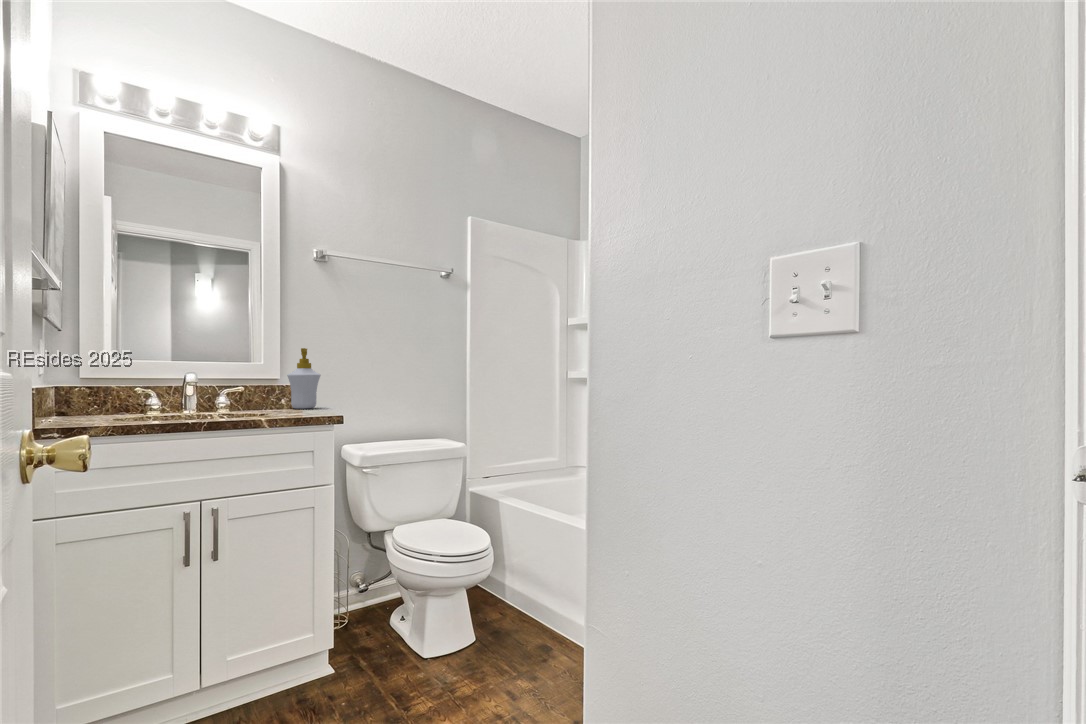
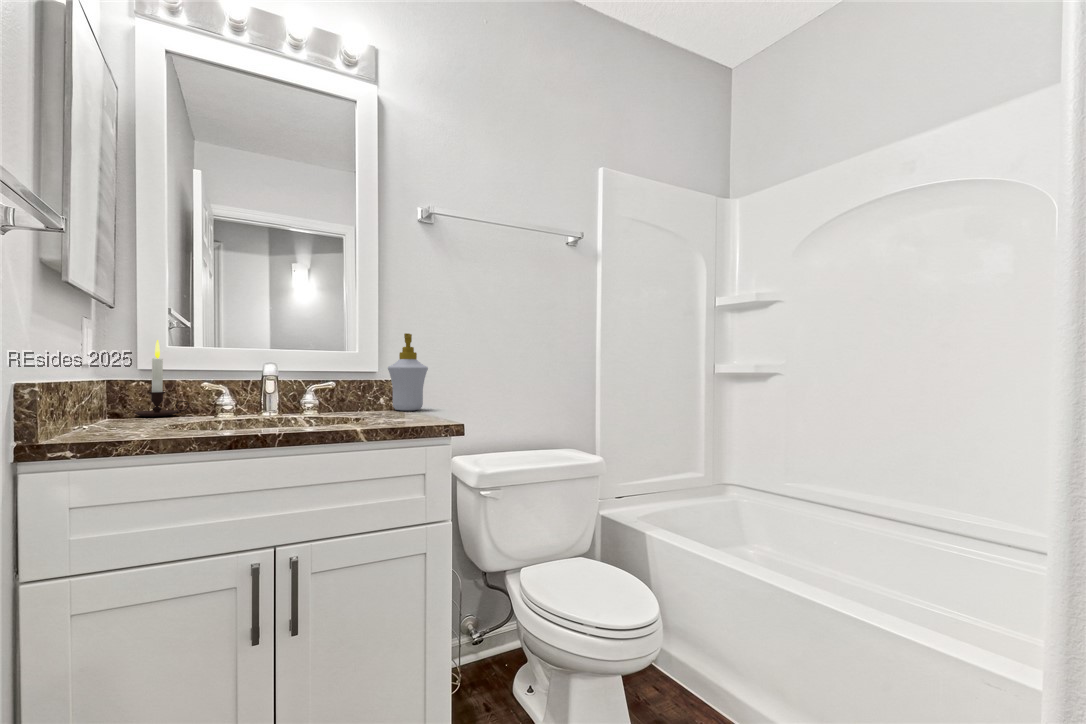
candle: none [80,355,124,414] -> present [135,340,189,417]

